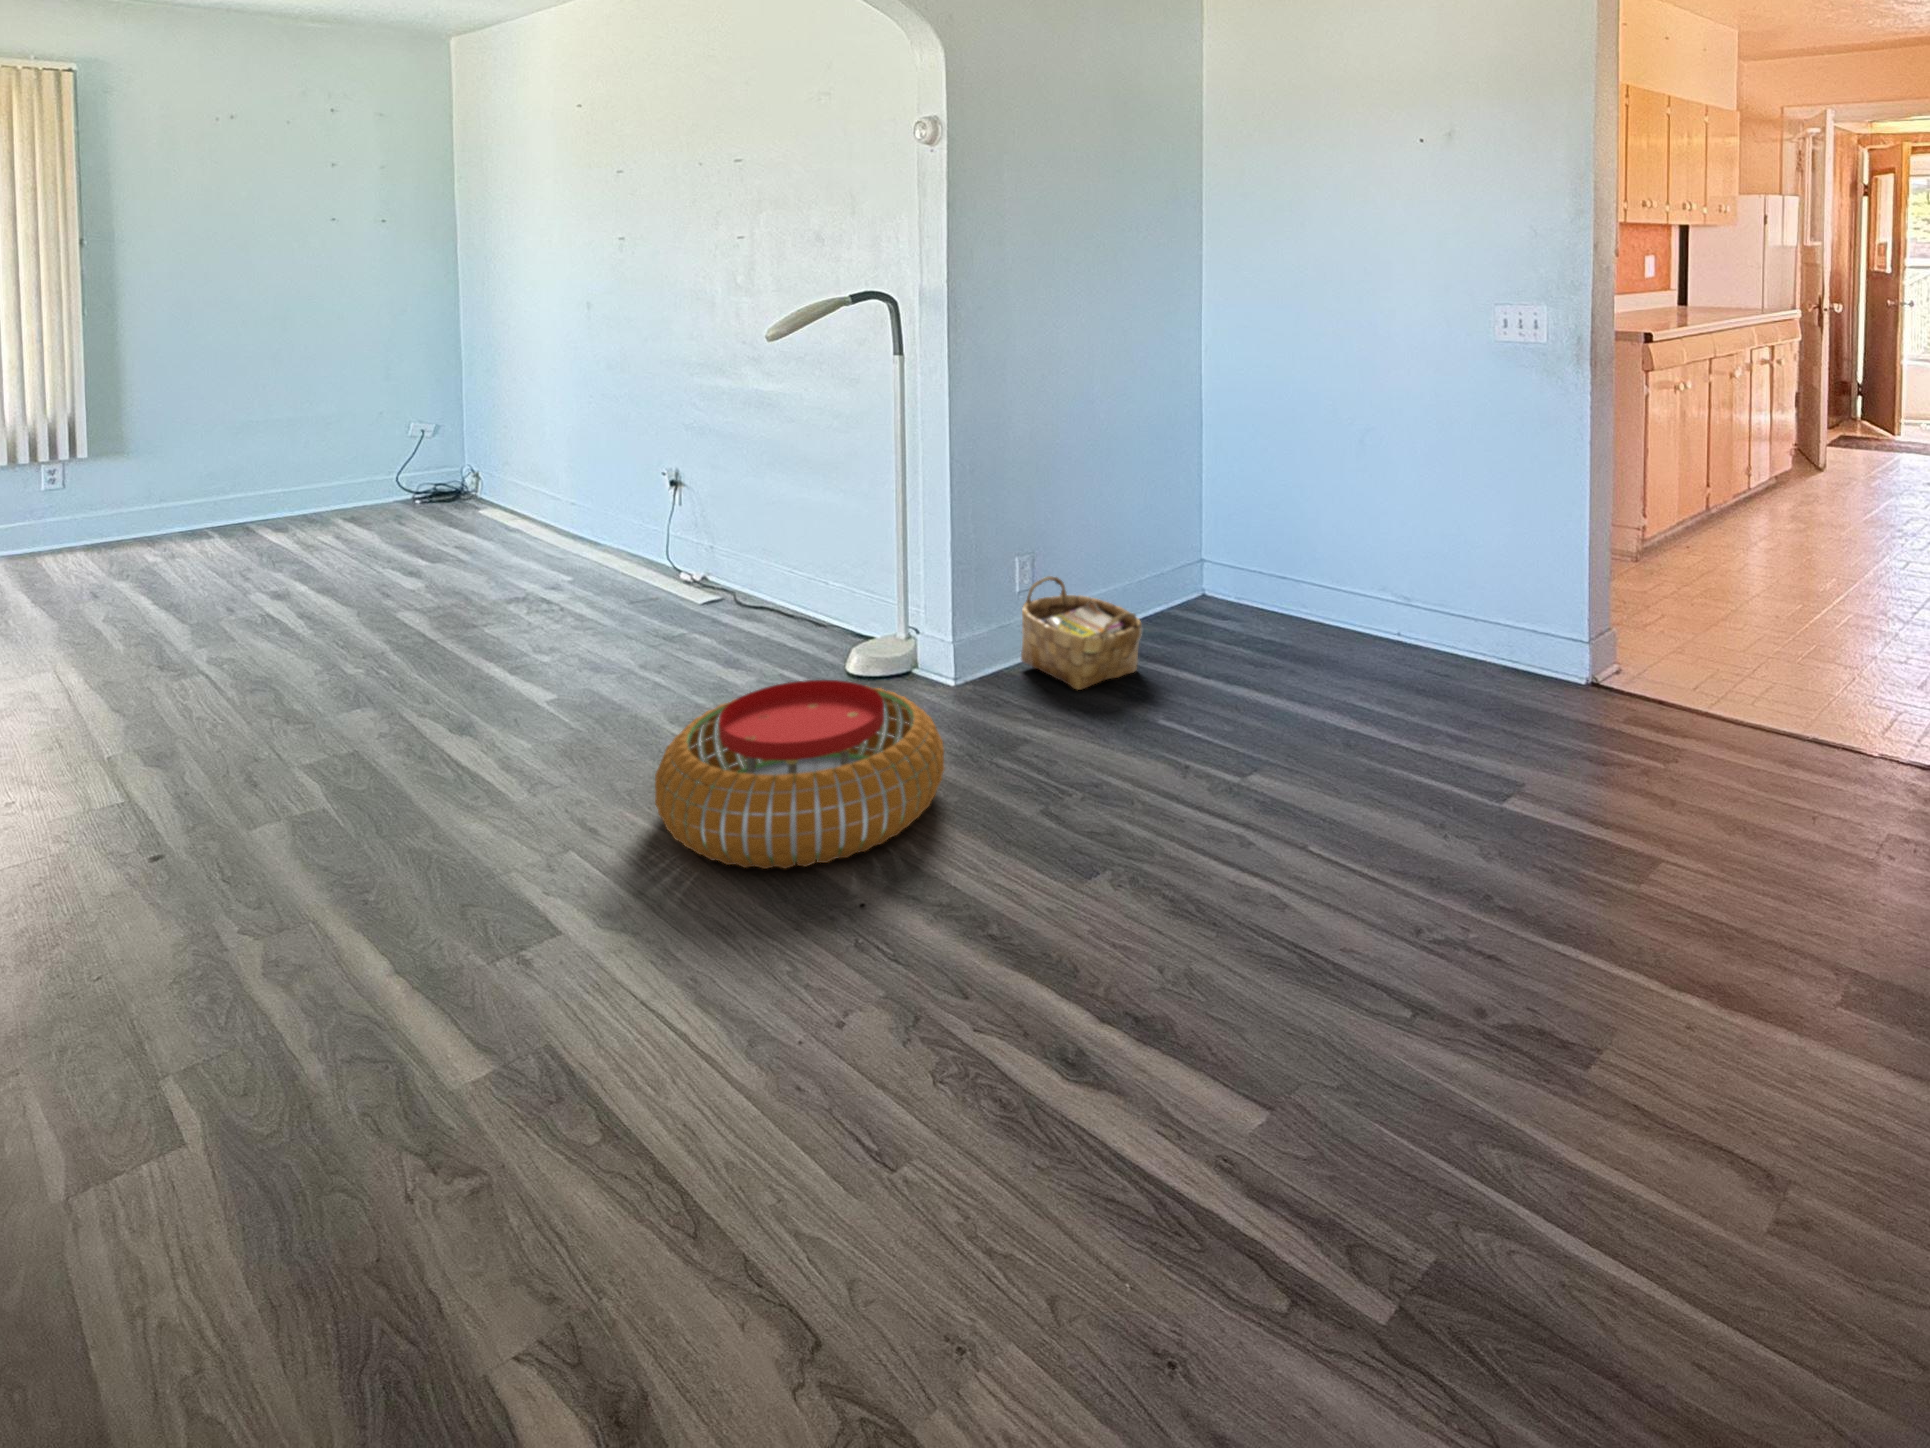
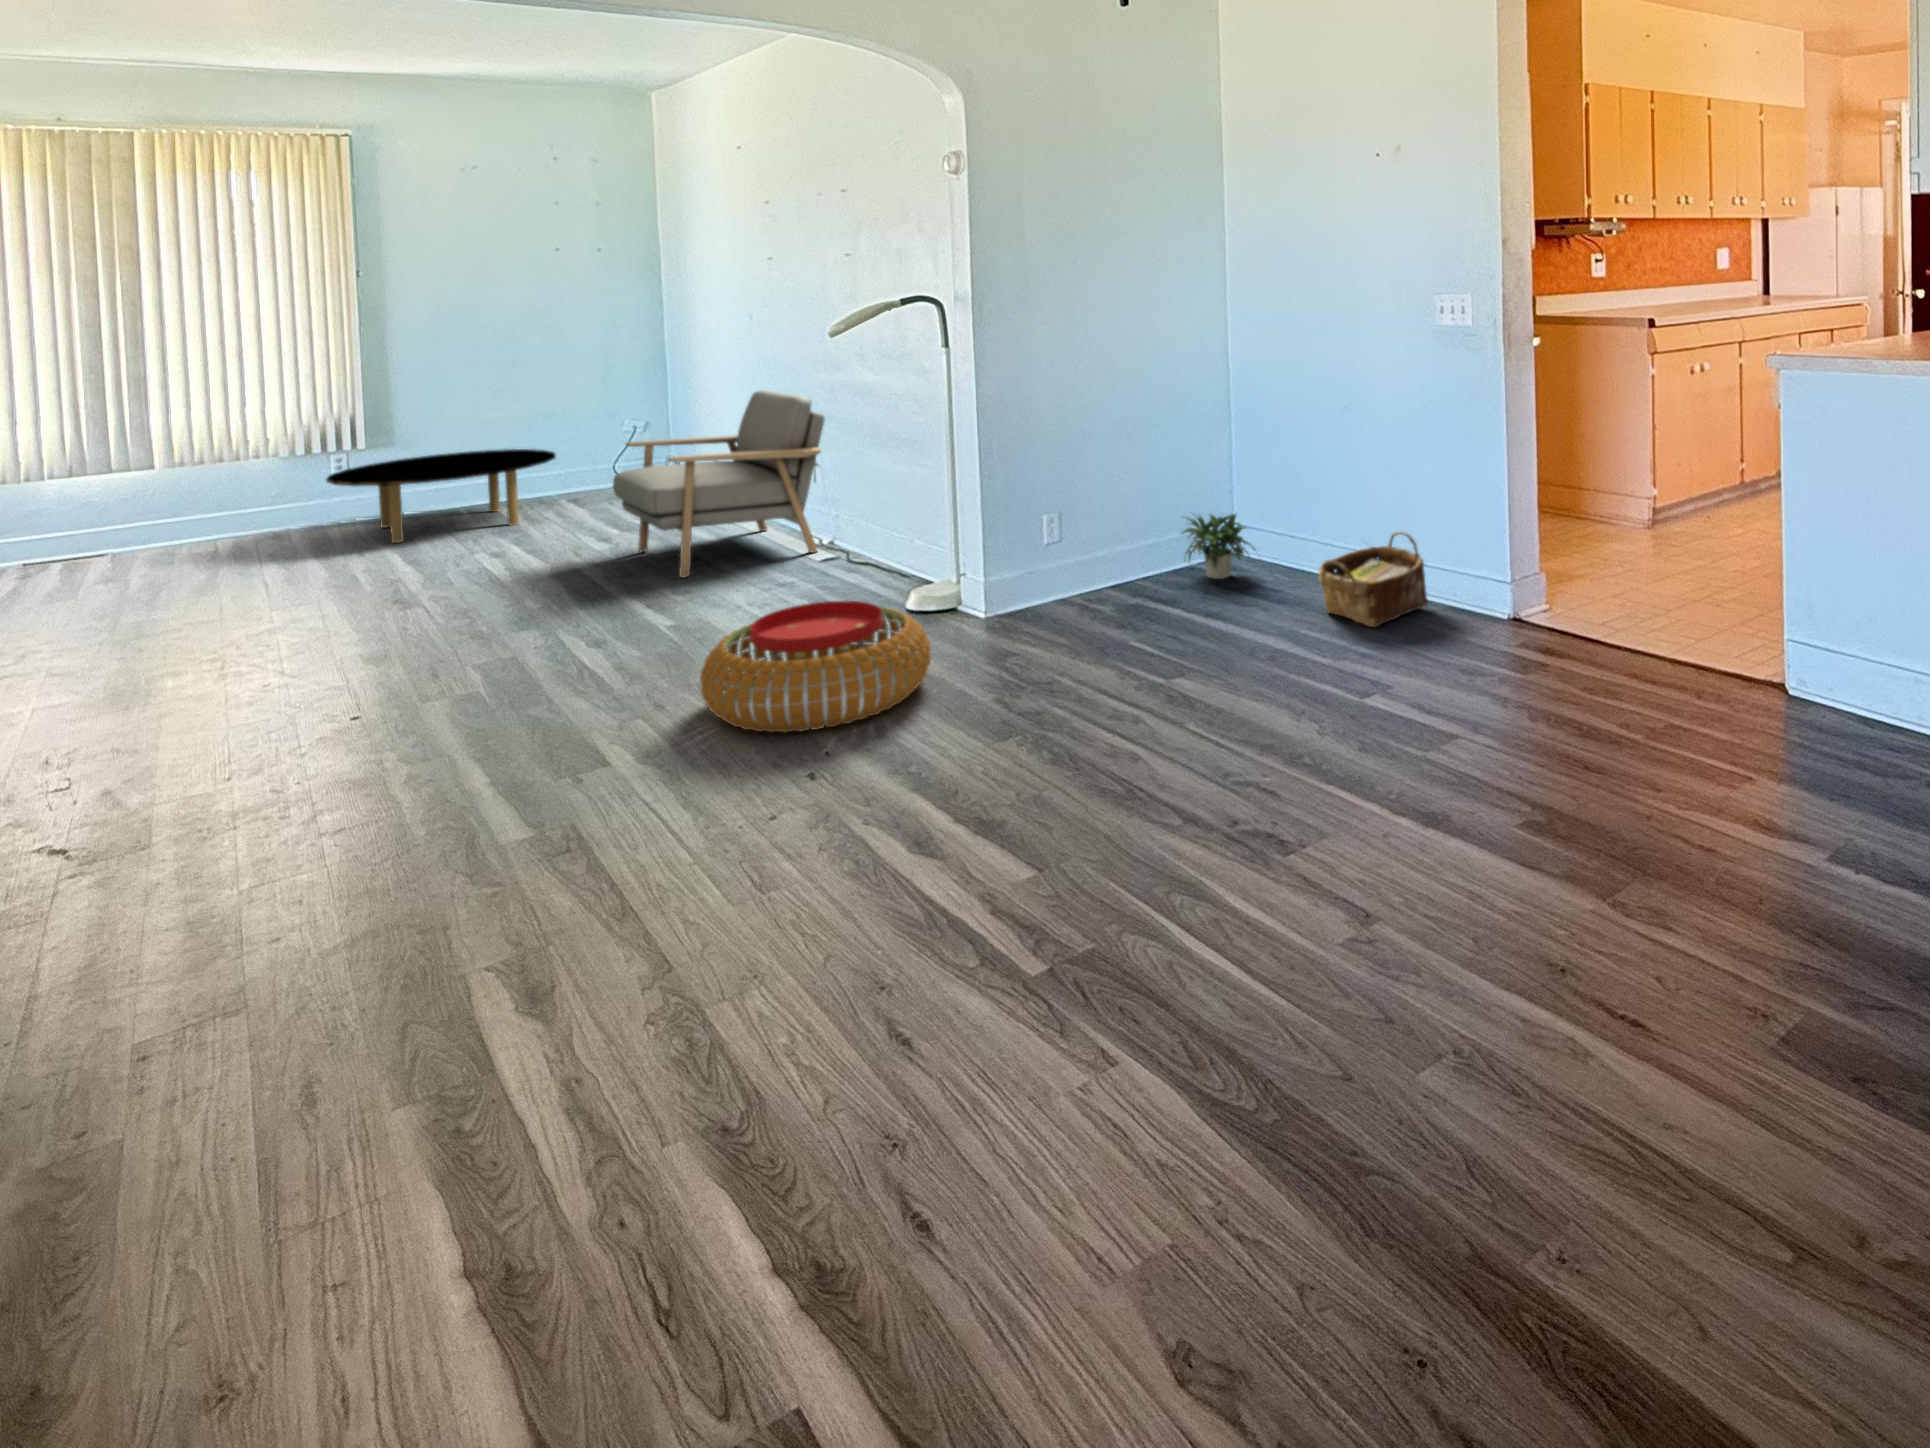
armchair: none [438,396,707,628] -> present [613,391,825,577]
coffee table: none [41,458,338,578] -> present [326,449,556,543]
potted plant: none [1135,549,1251,629] -> present [1181,514,1251,579]
woven basket: present [1021,576,1142,690] -> present [1319,532,1428,627]

